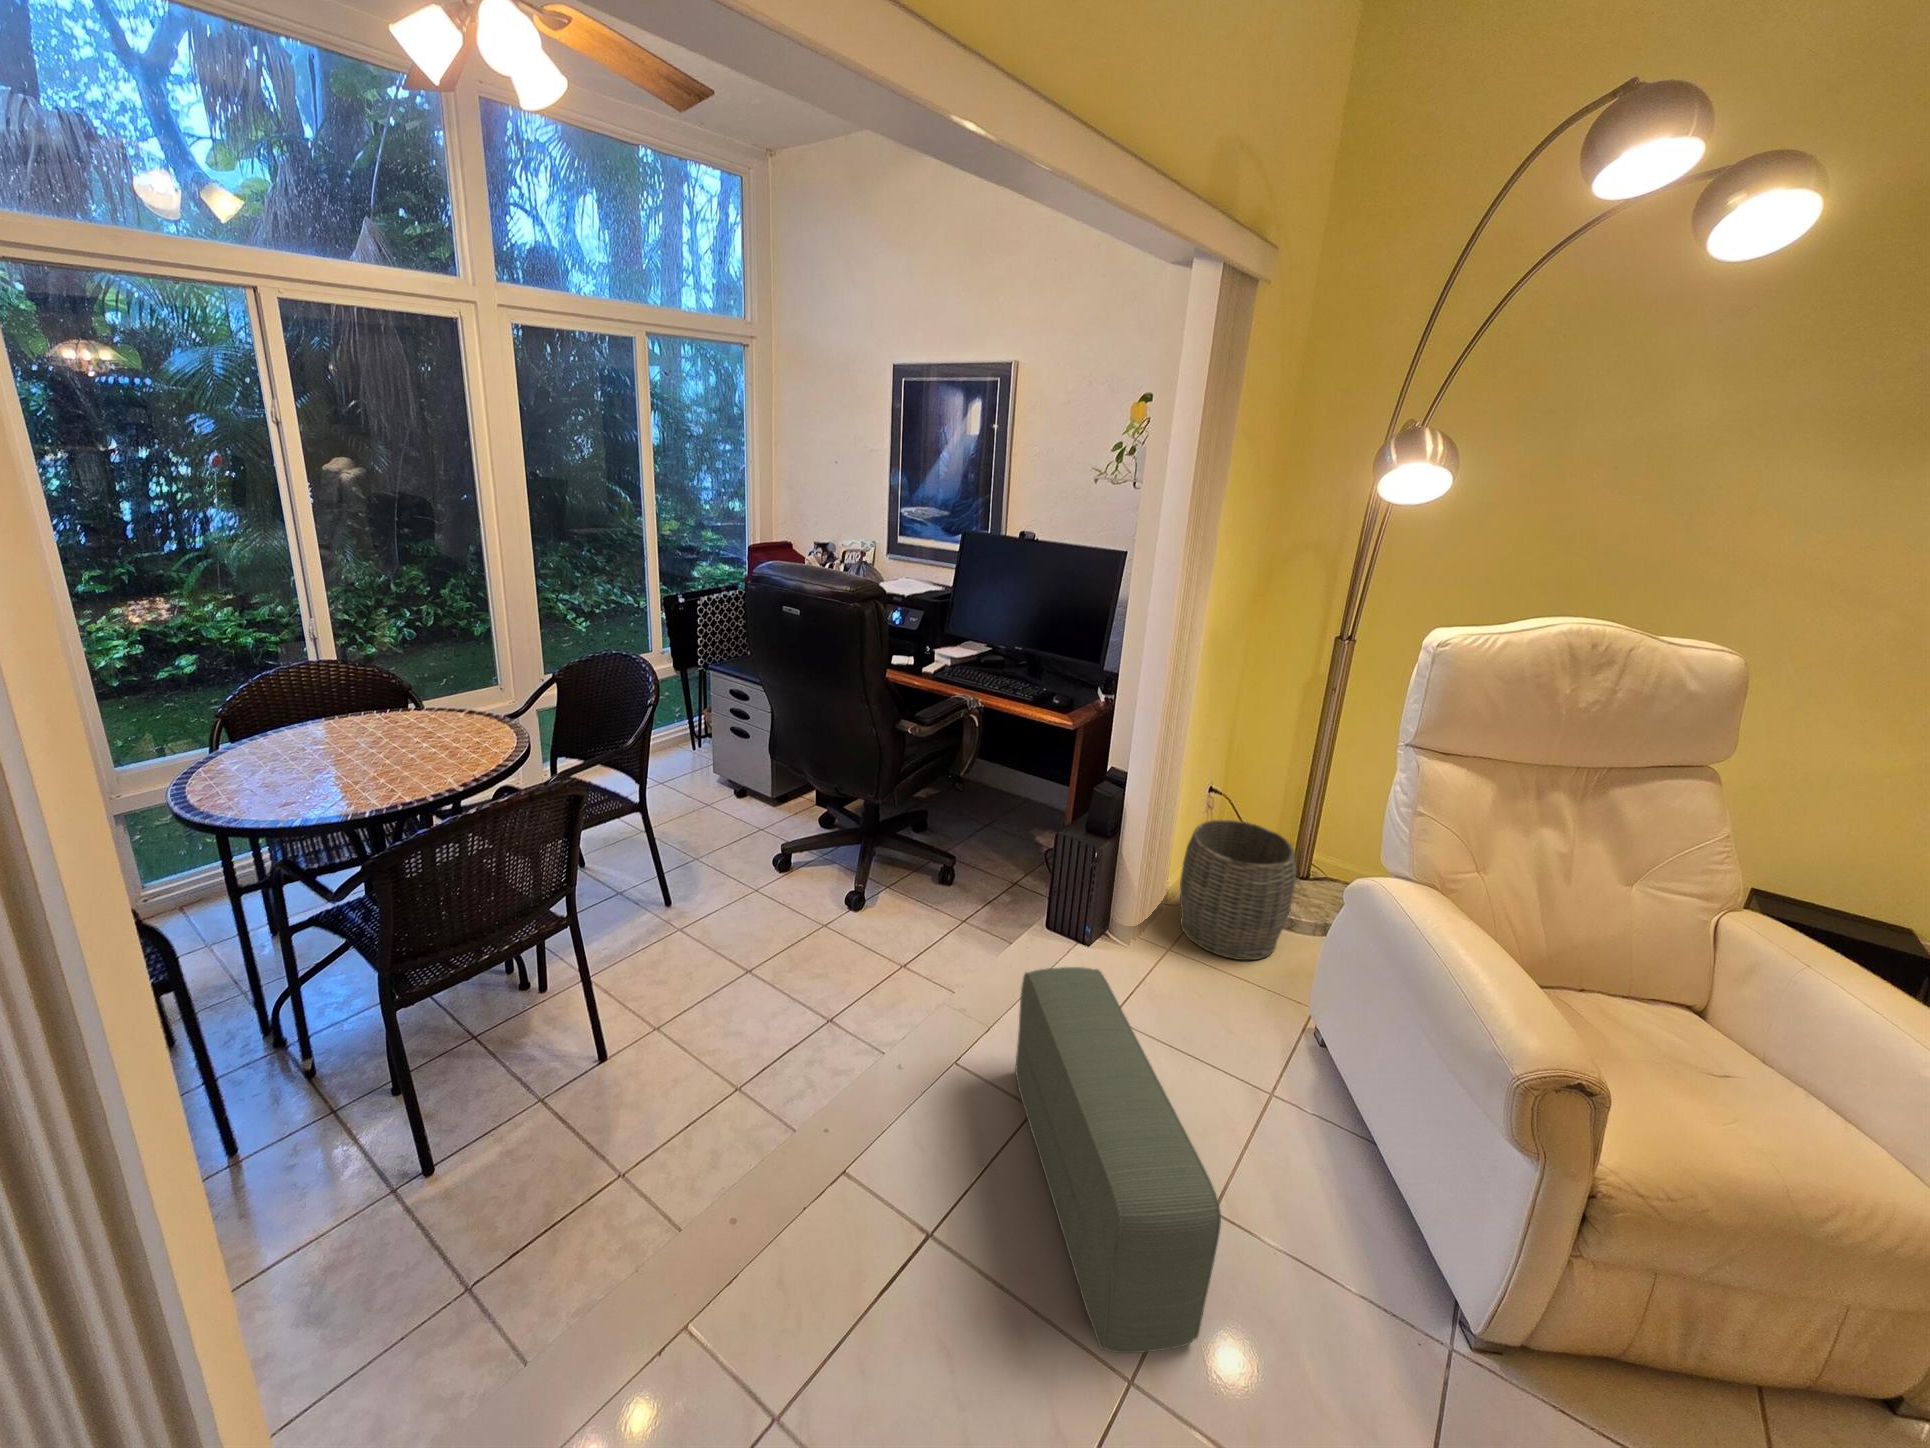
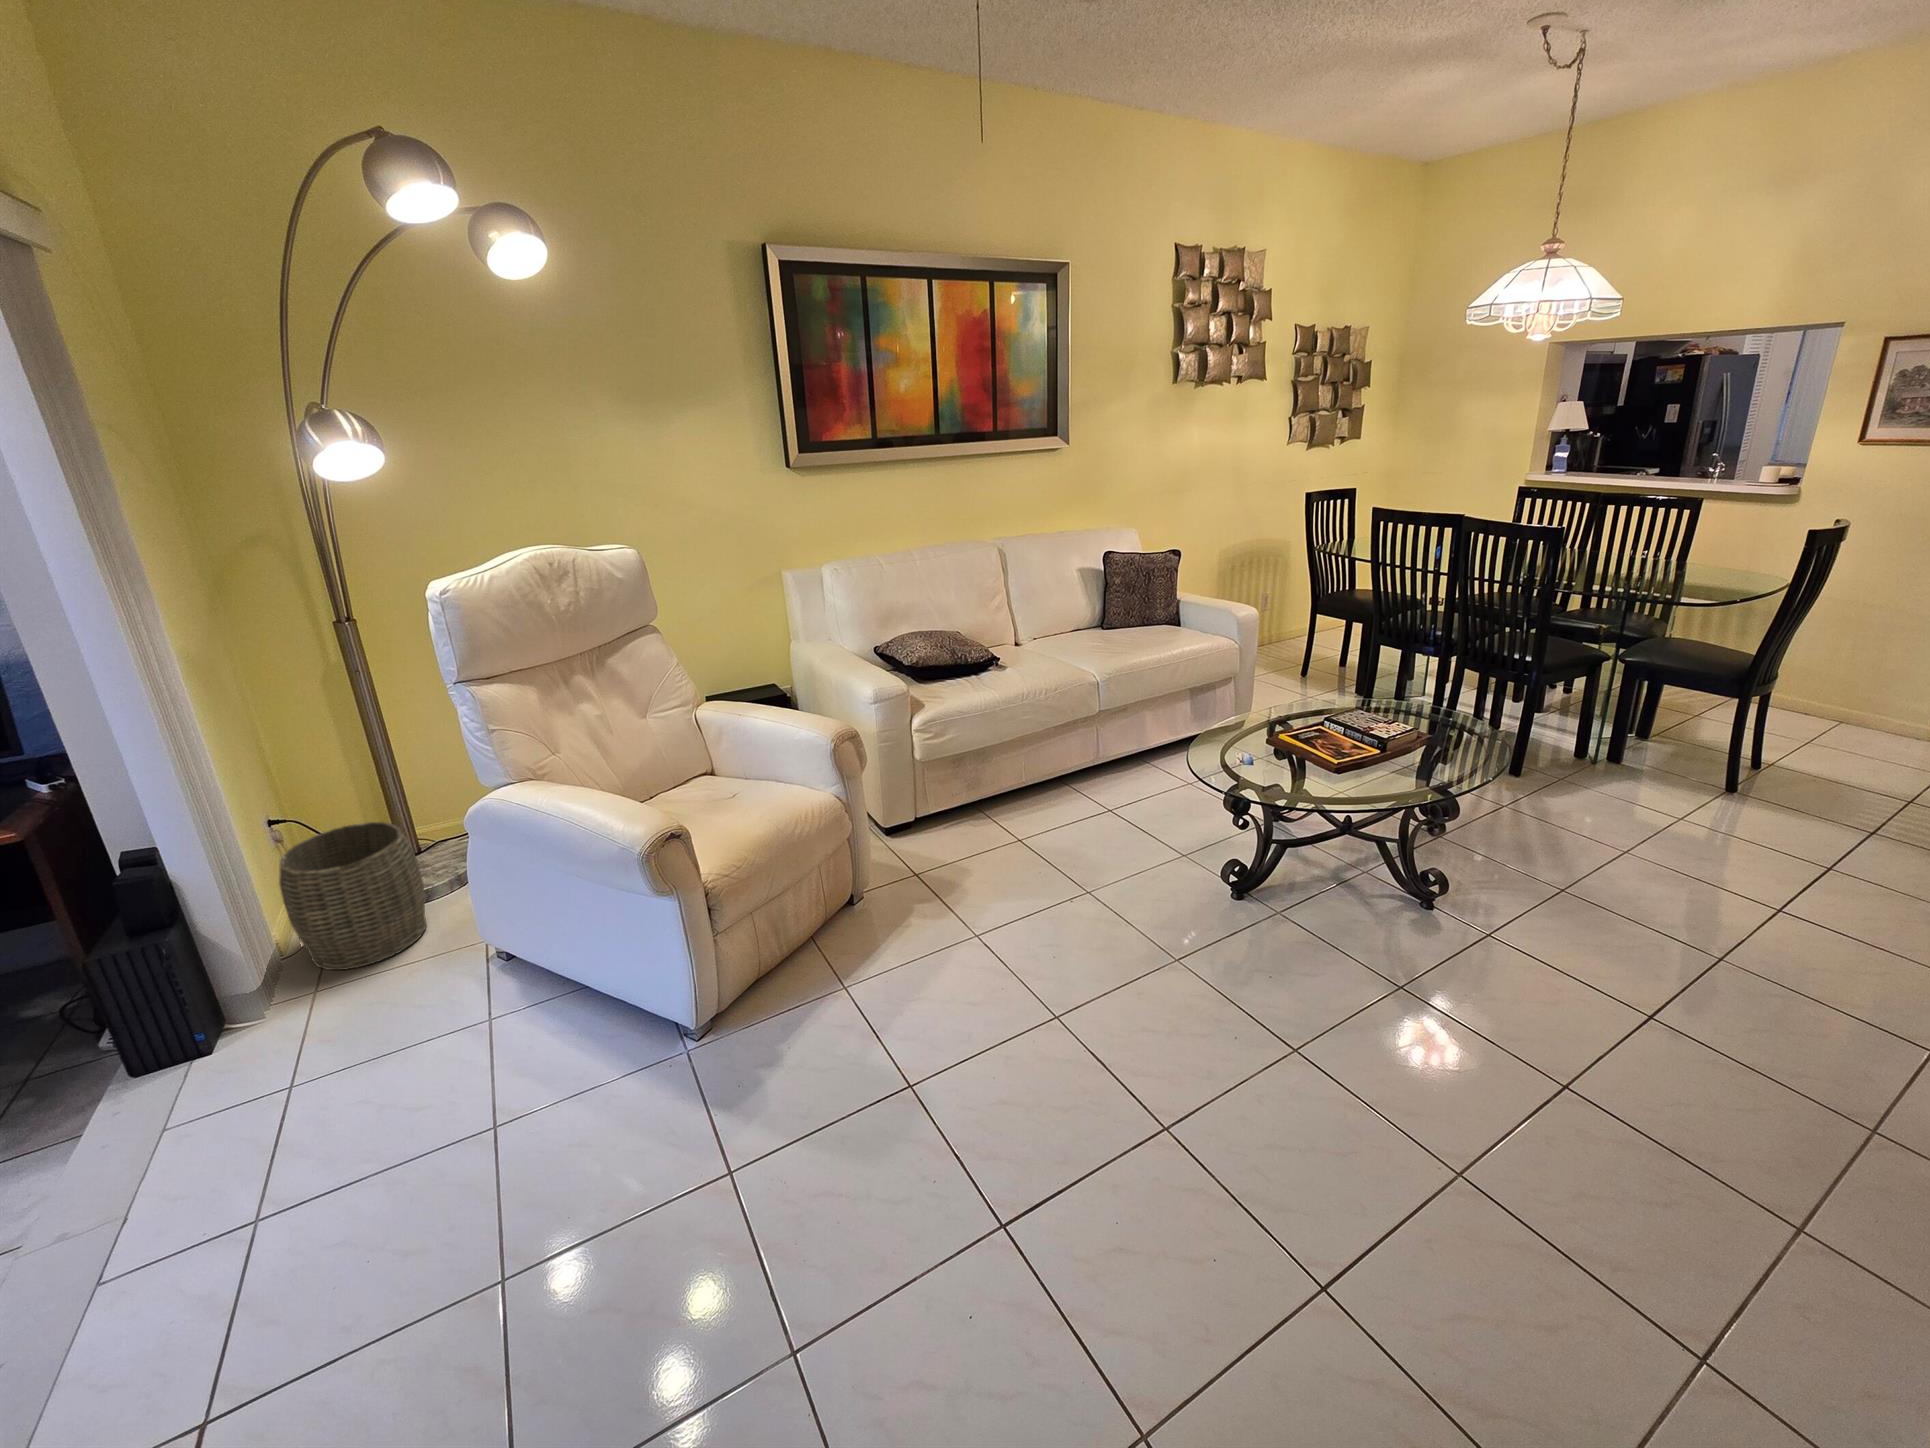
pouf: present [1015,967,1221,1353] -> none [167,1036,533,1284]

